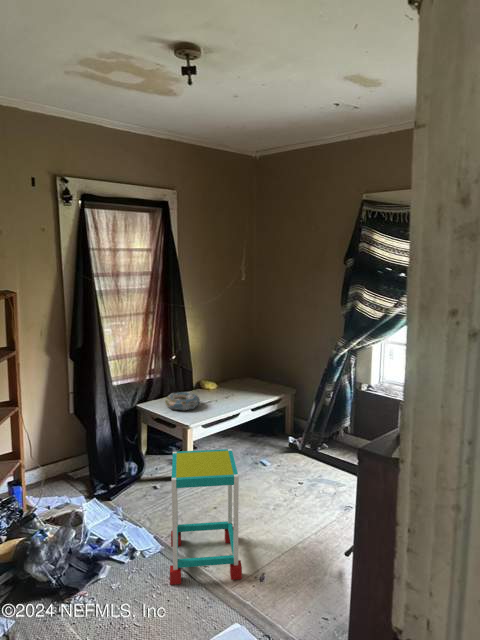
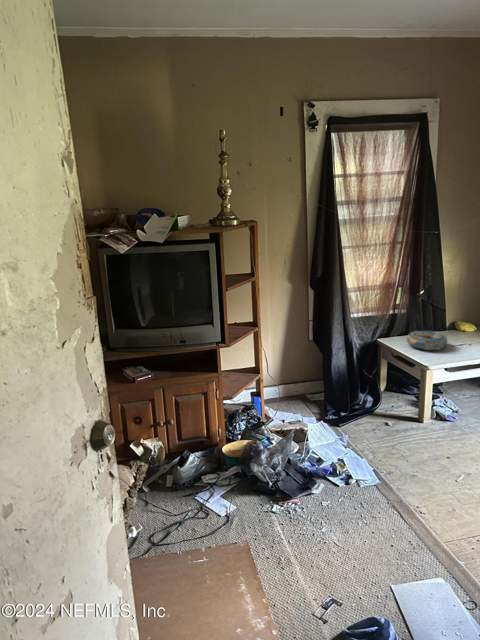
side table: present [170,449,242,585] -> none [378,388,466,539]

